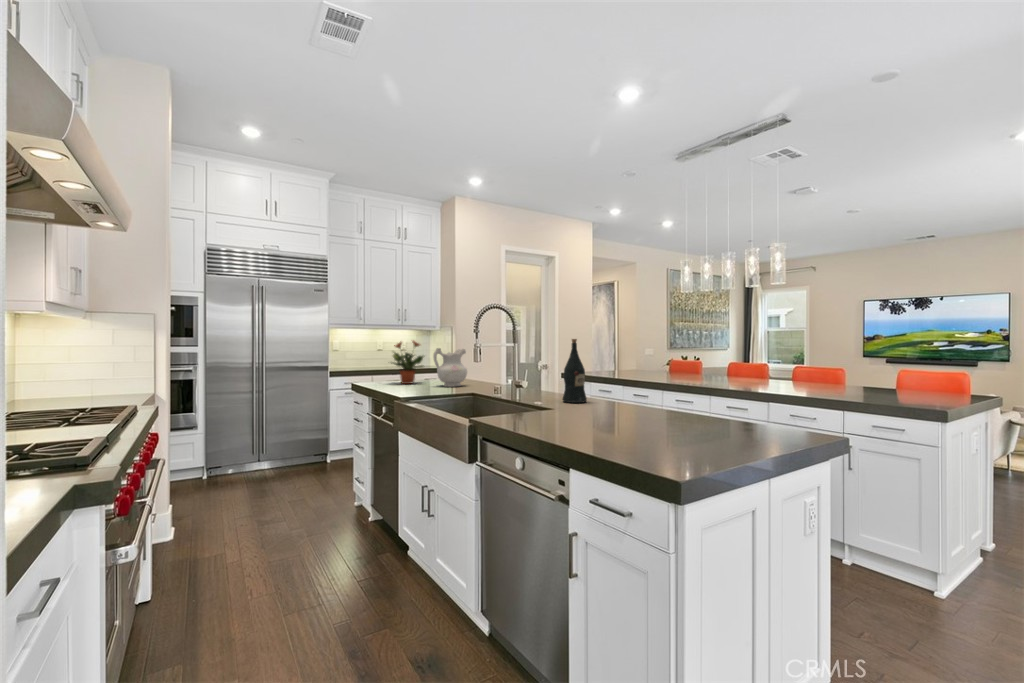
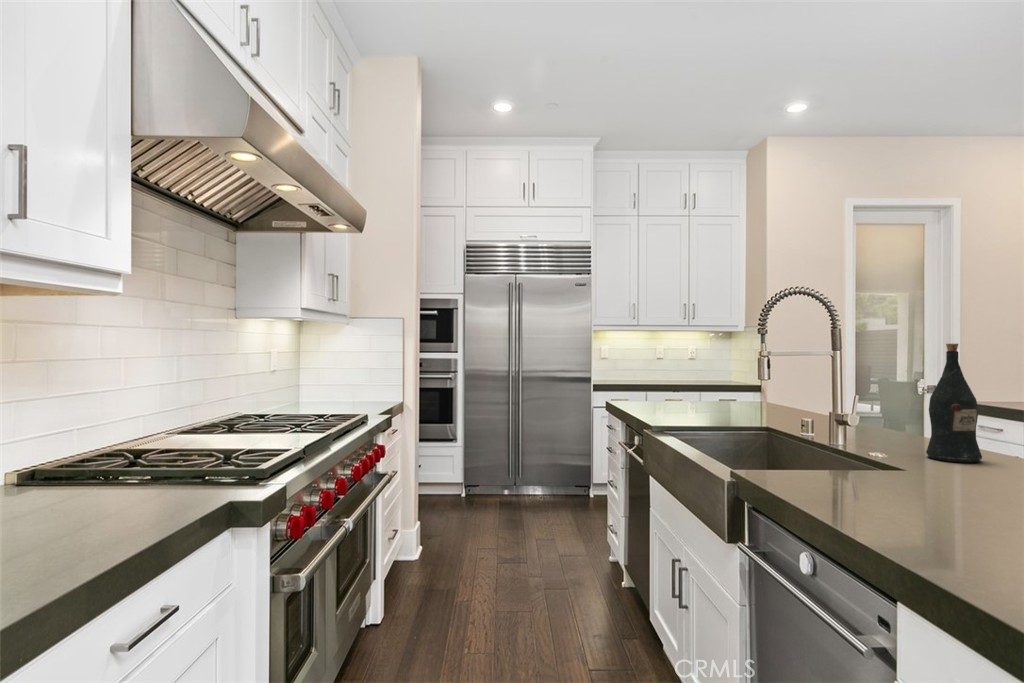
potted plant: present [393,340,424,384] -> none [649,345,703,407]
ceramic pitcher: present [433,348,467,387] -> none [710,357,763,415]

